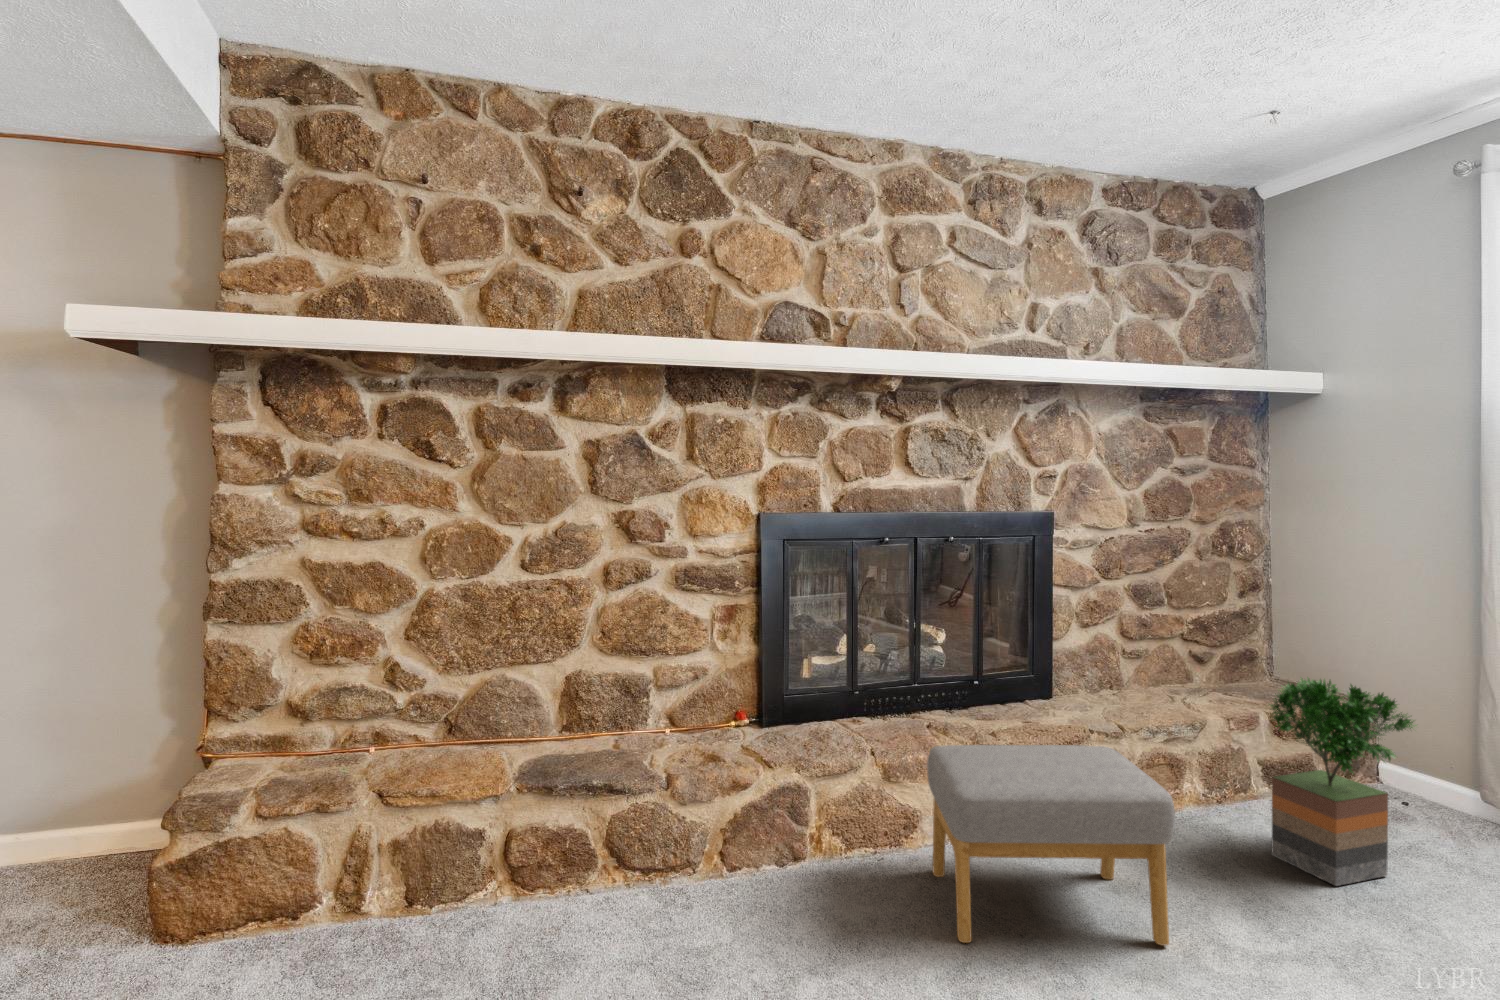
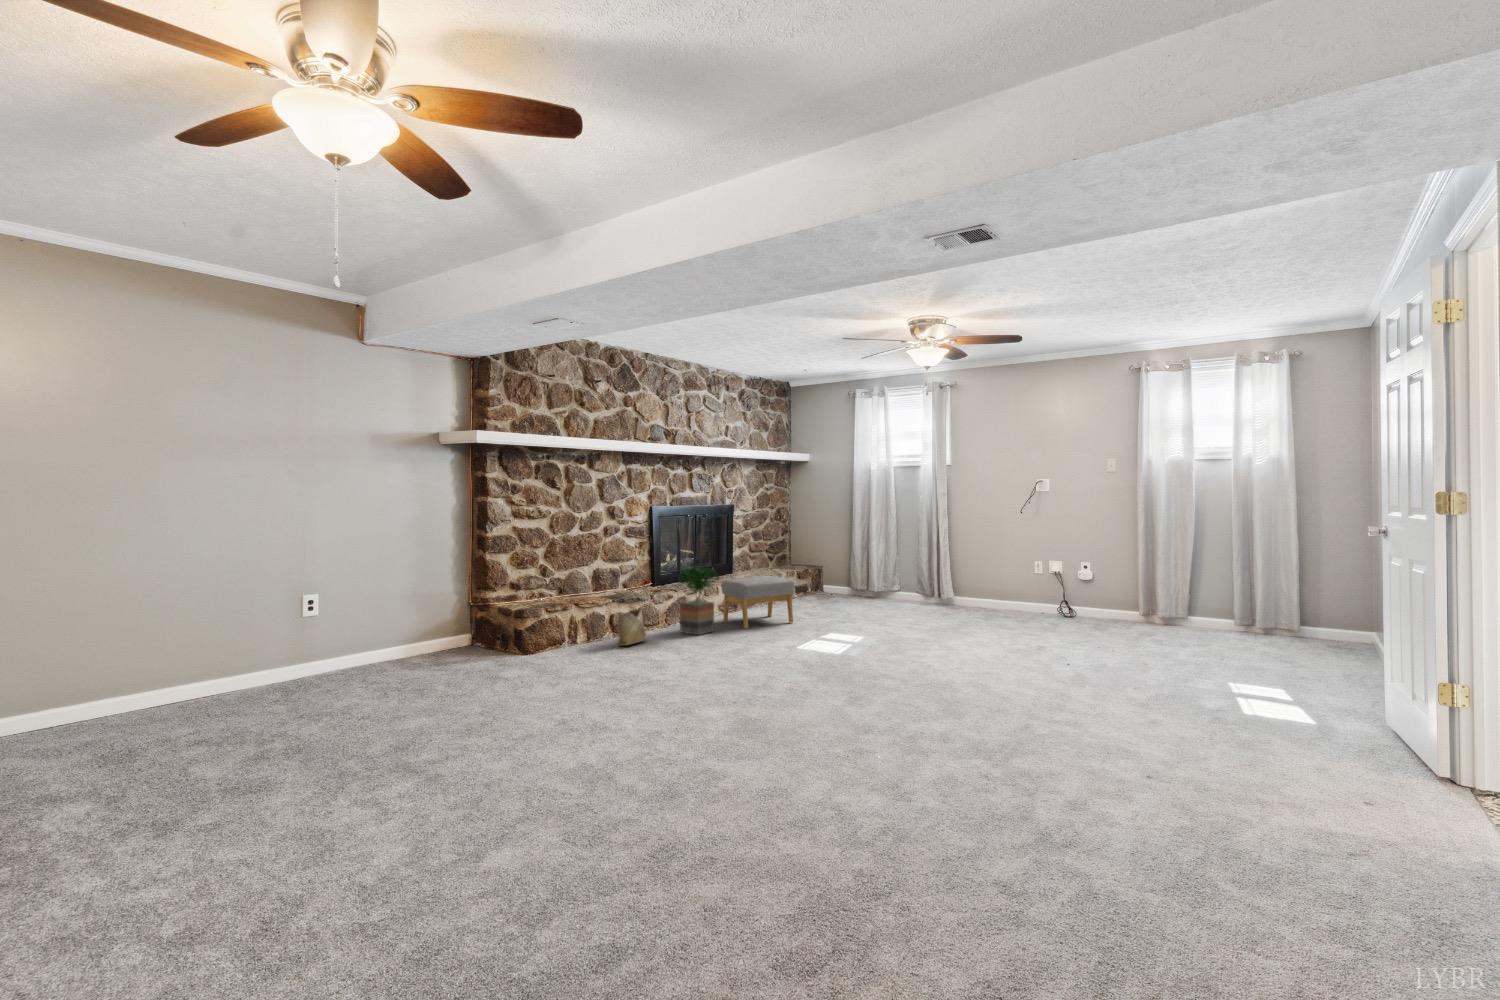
potted tree: present [1270,678,1416,886] -> present [679,567,720,635]
woven basket: none [476,775,589,951] -> present [618,610,646,646]

